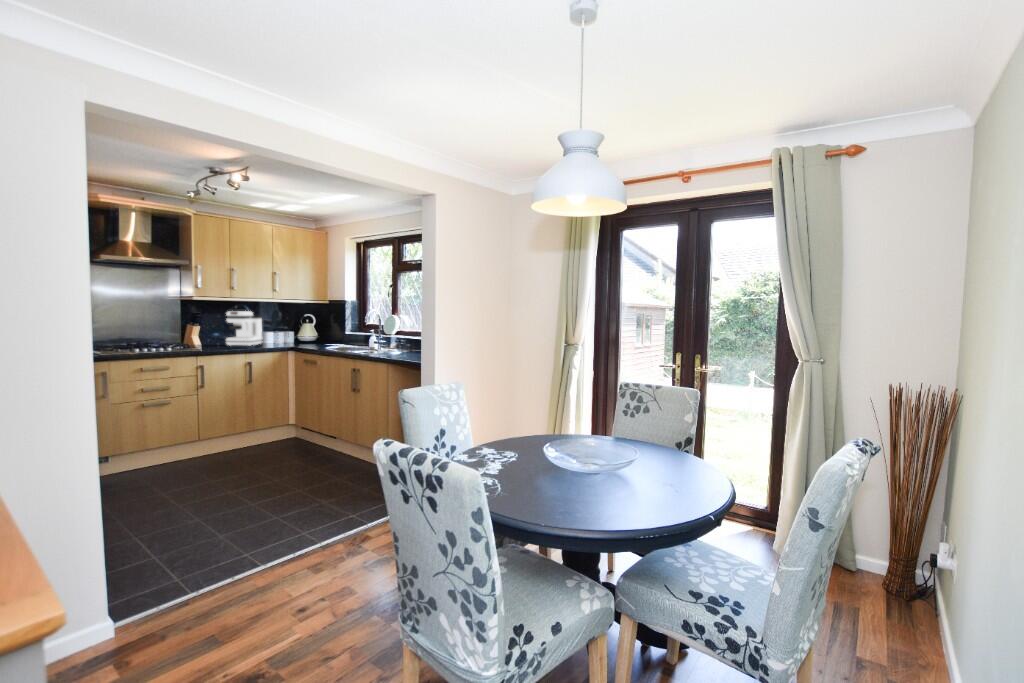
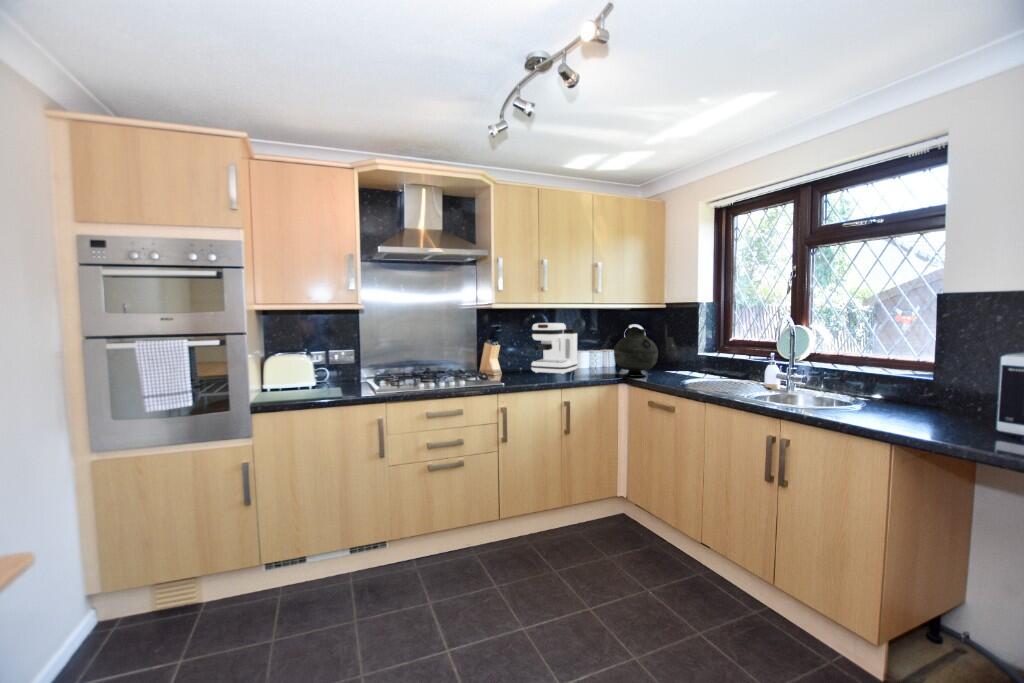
vase: none [286,315,316,346] -> present [614,328,658,377]

